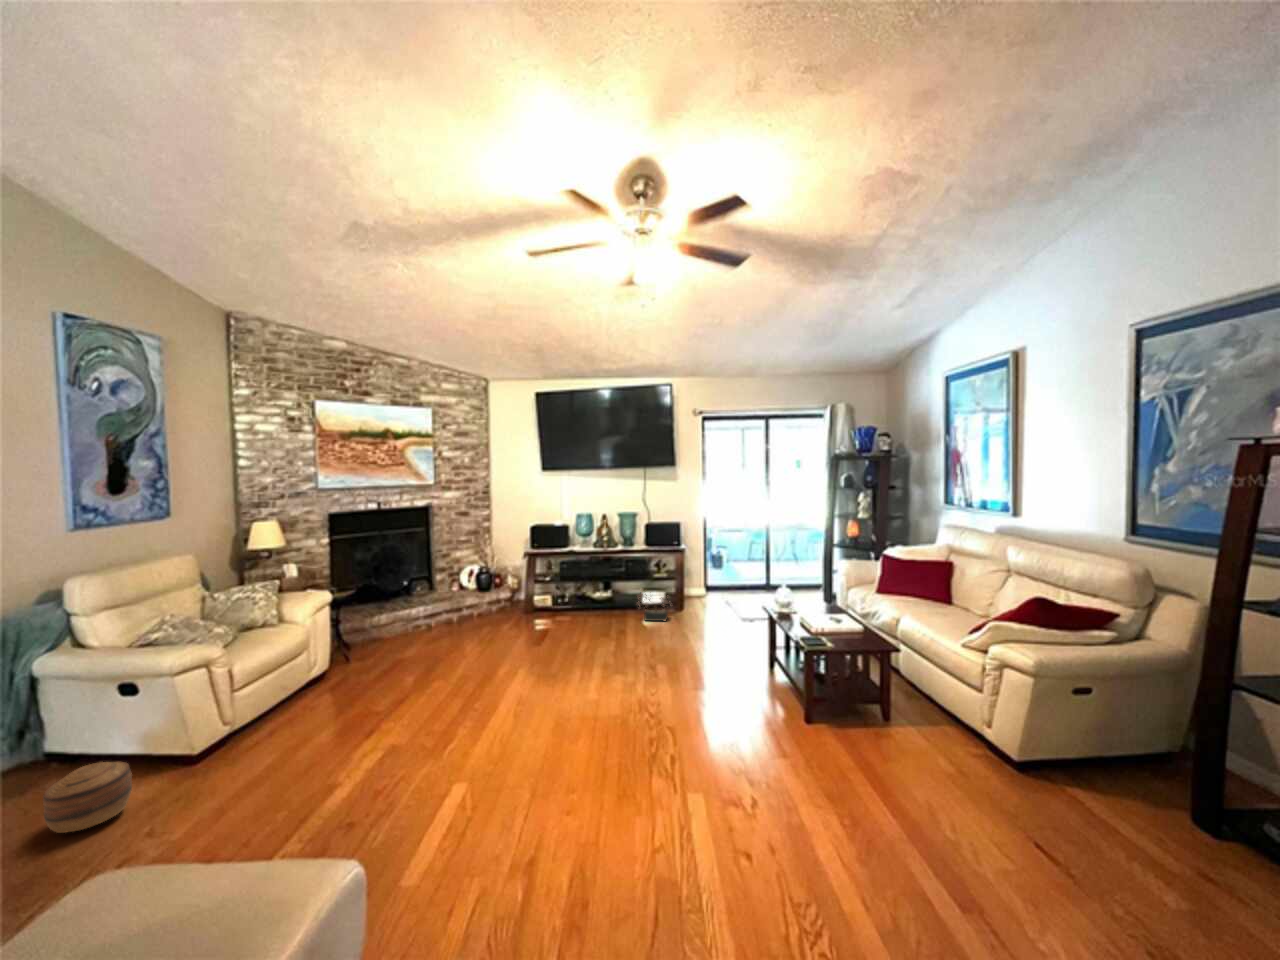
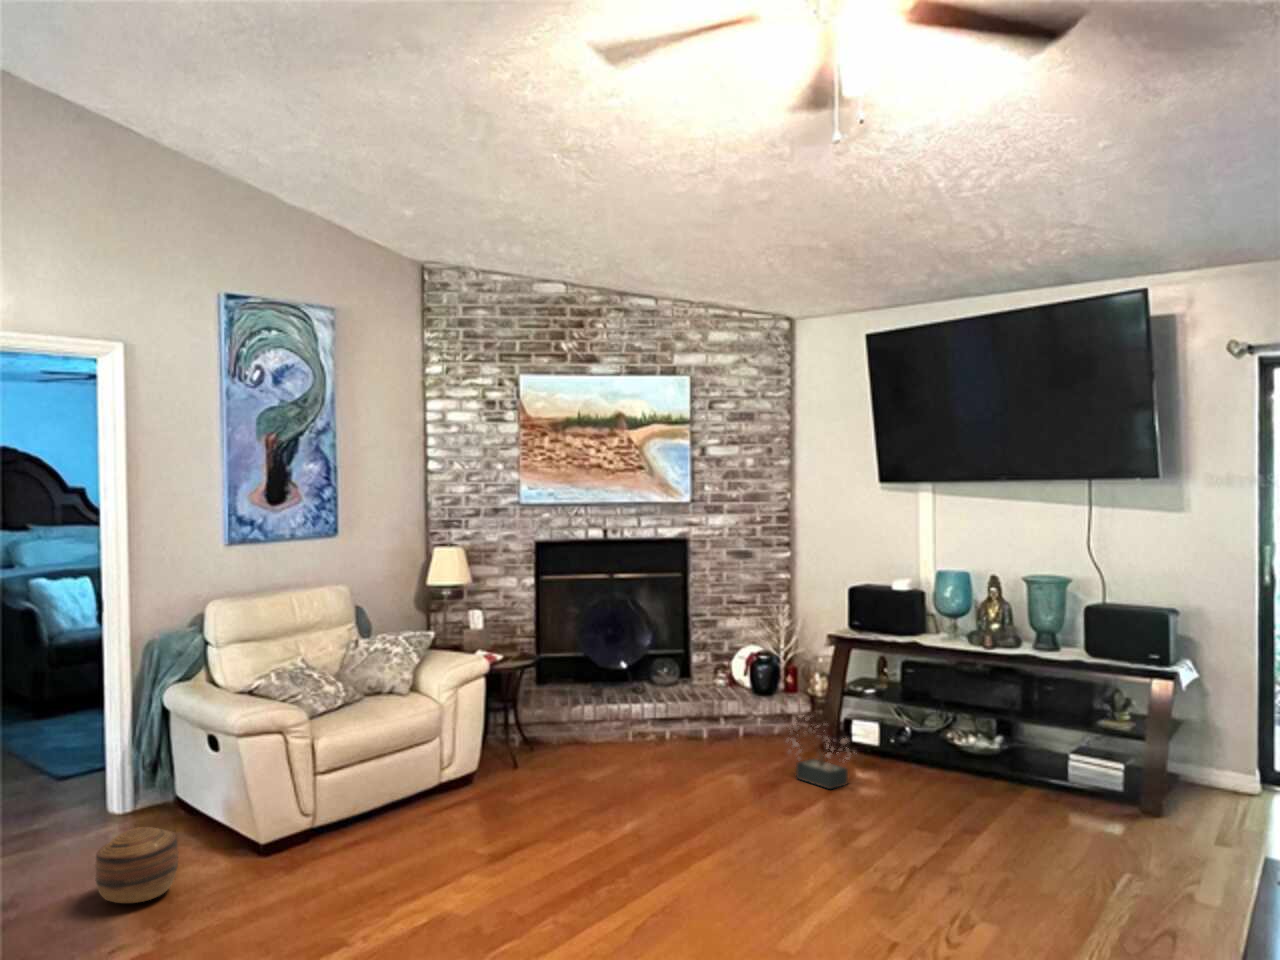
decorative plant: present [637,591,670,621] -> present [784,715,855,789]

